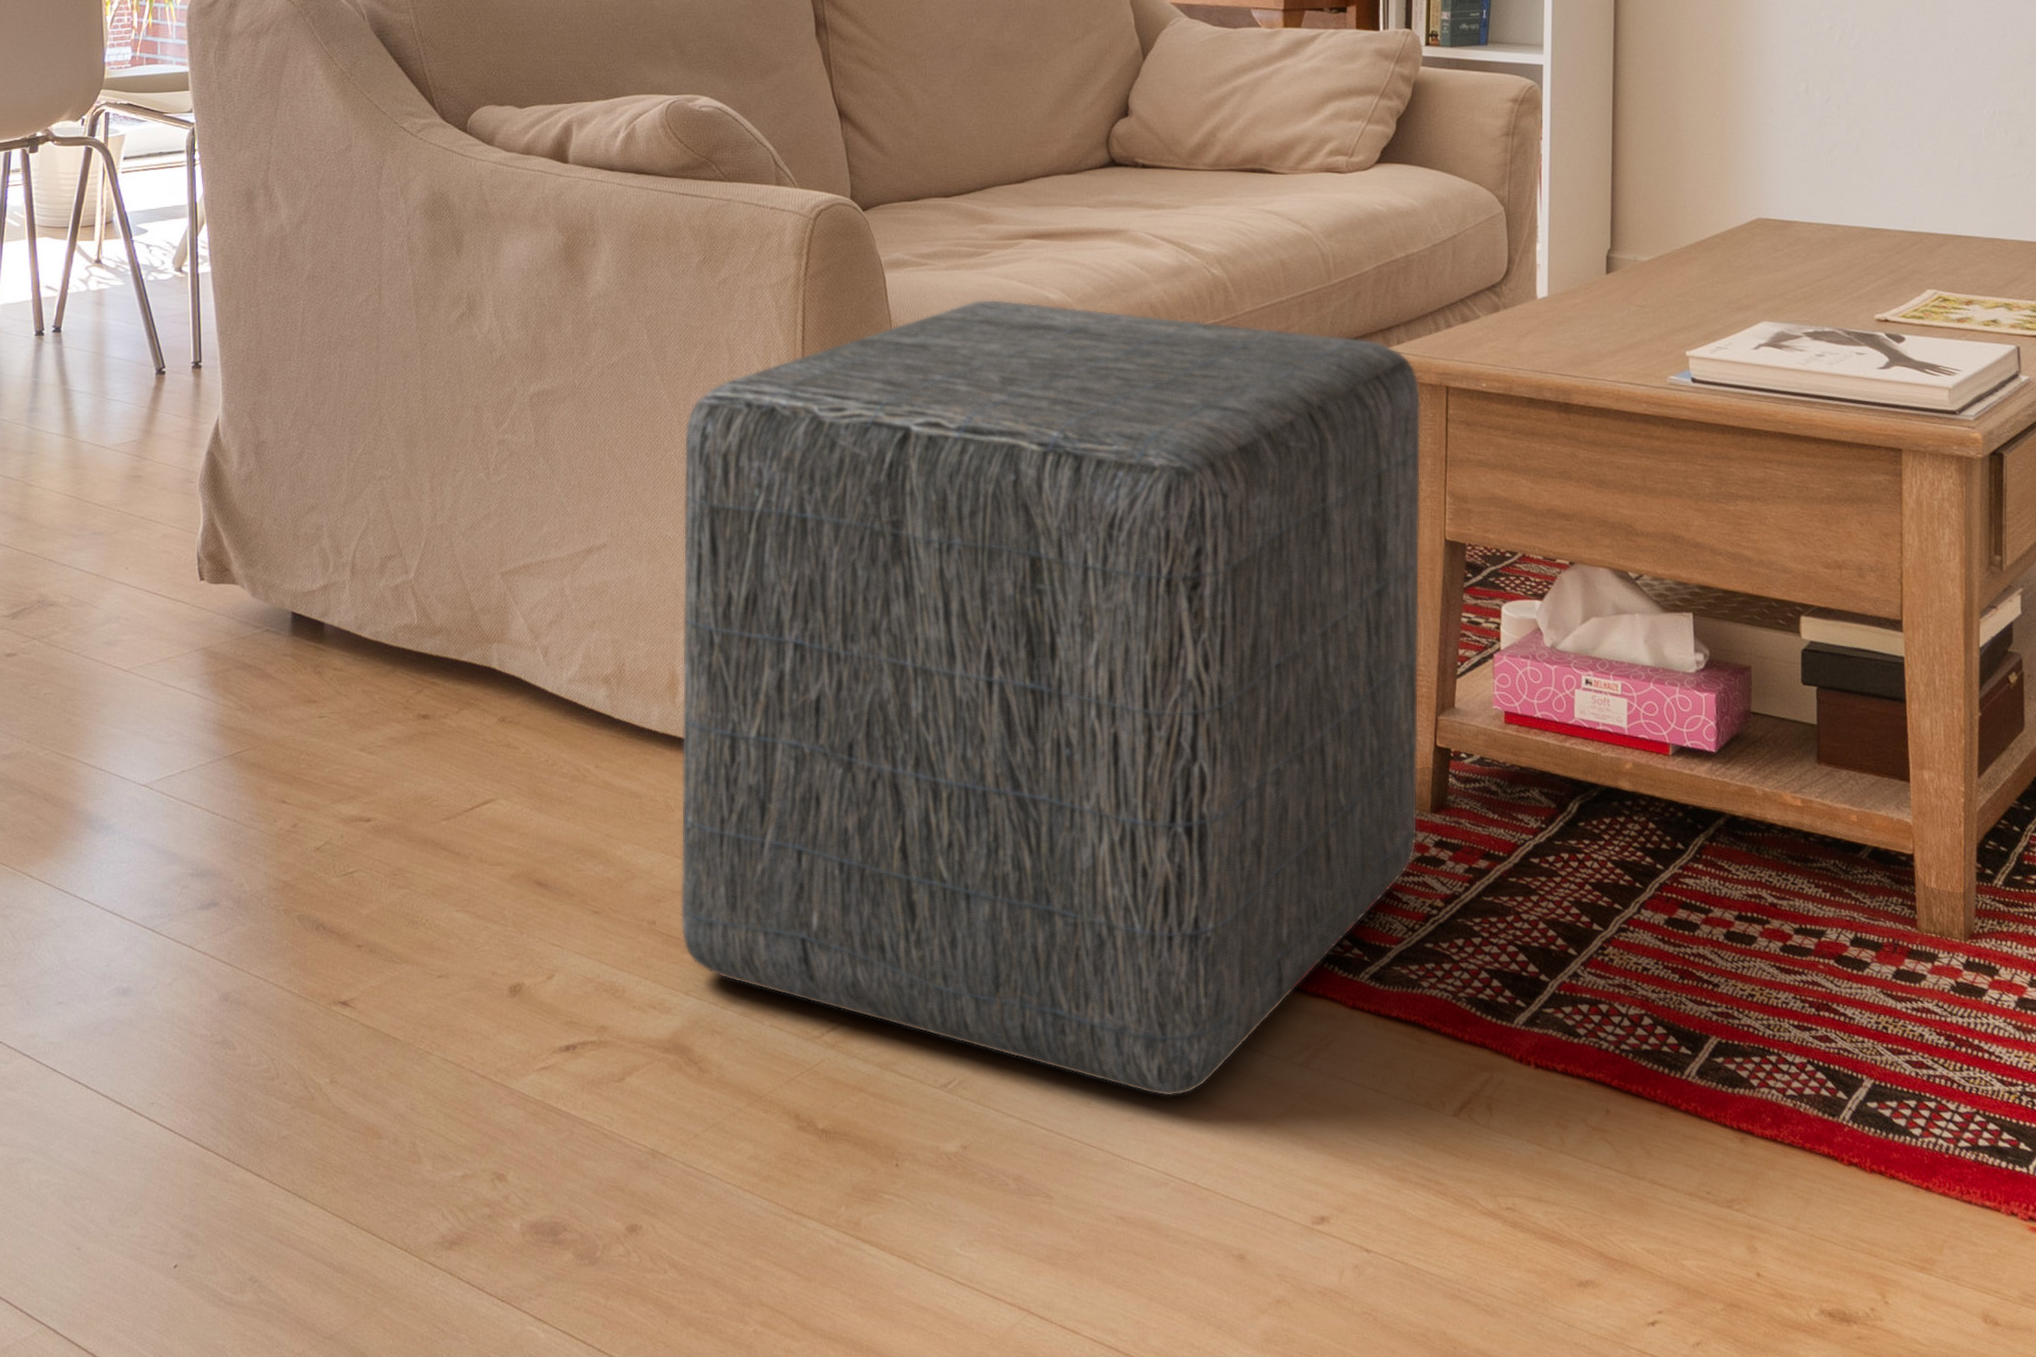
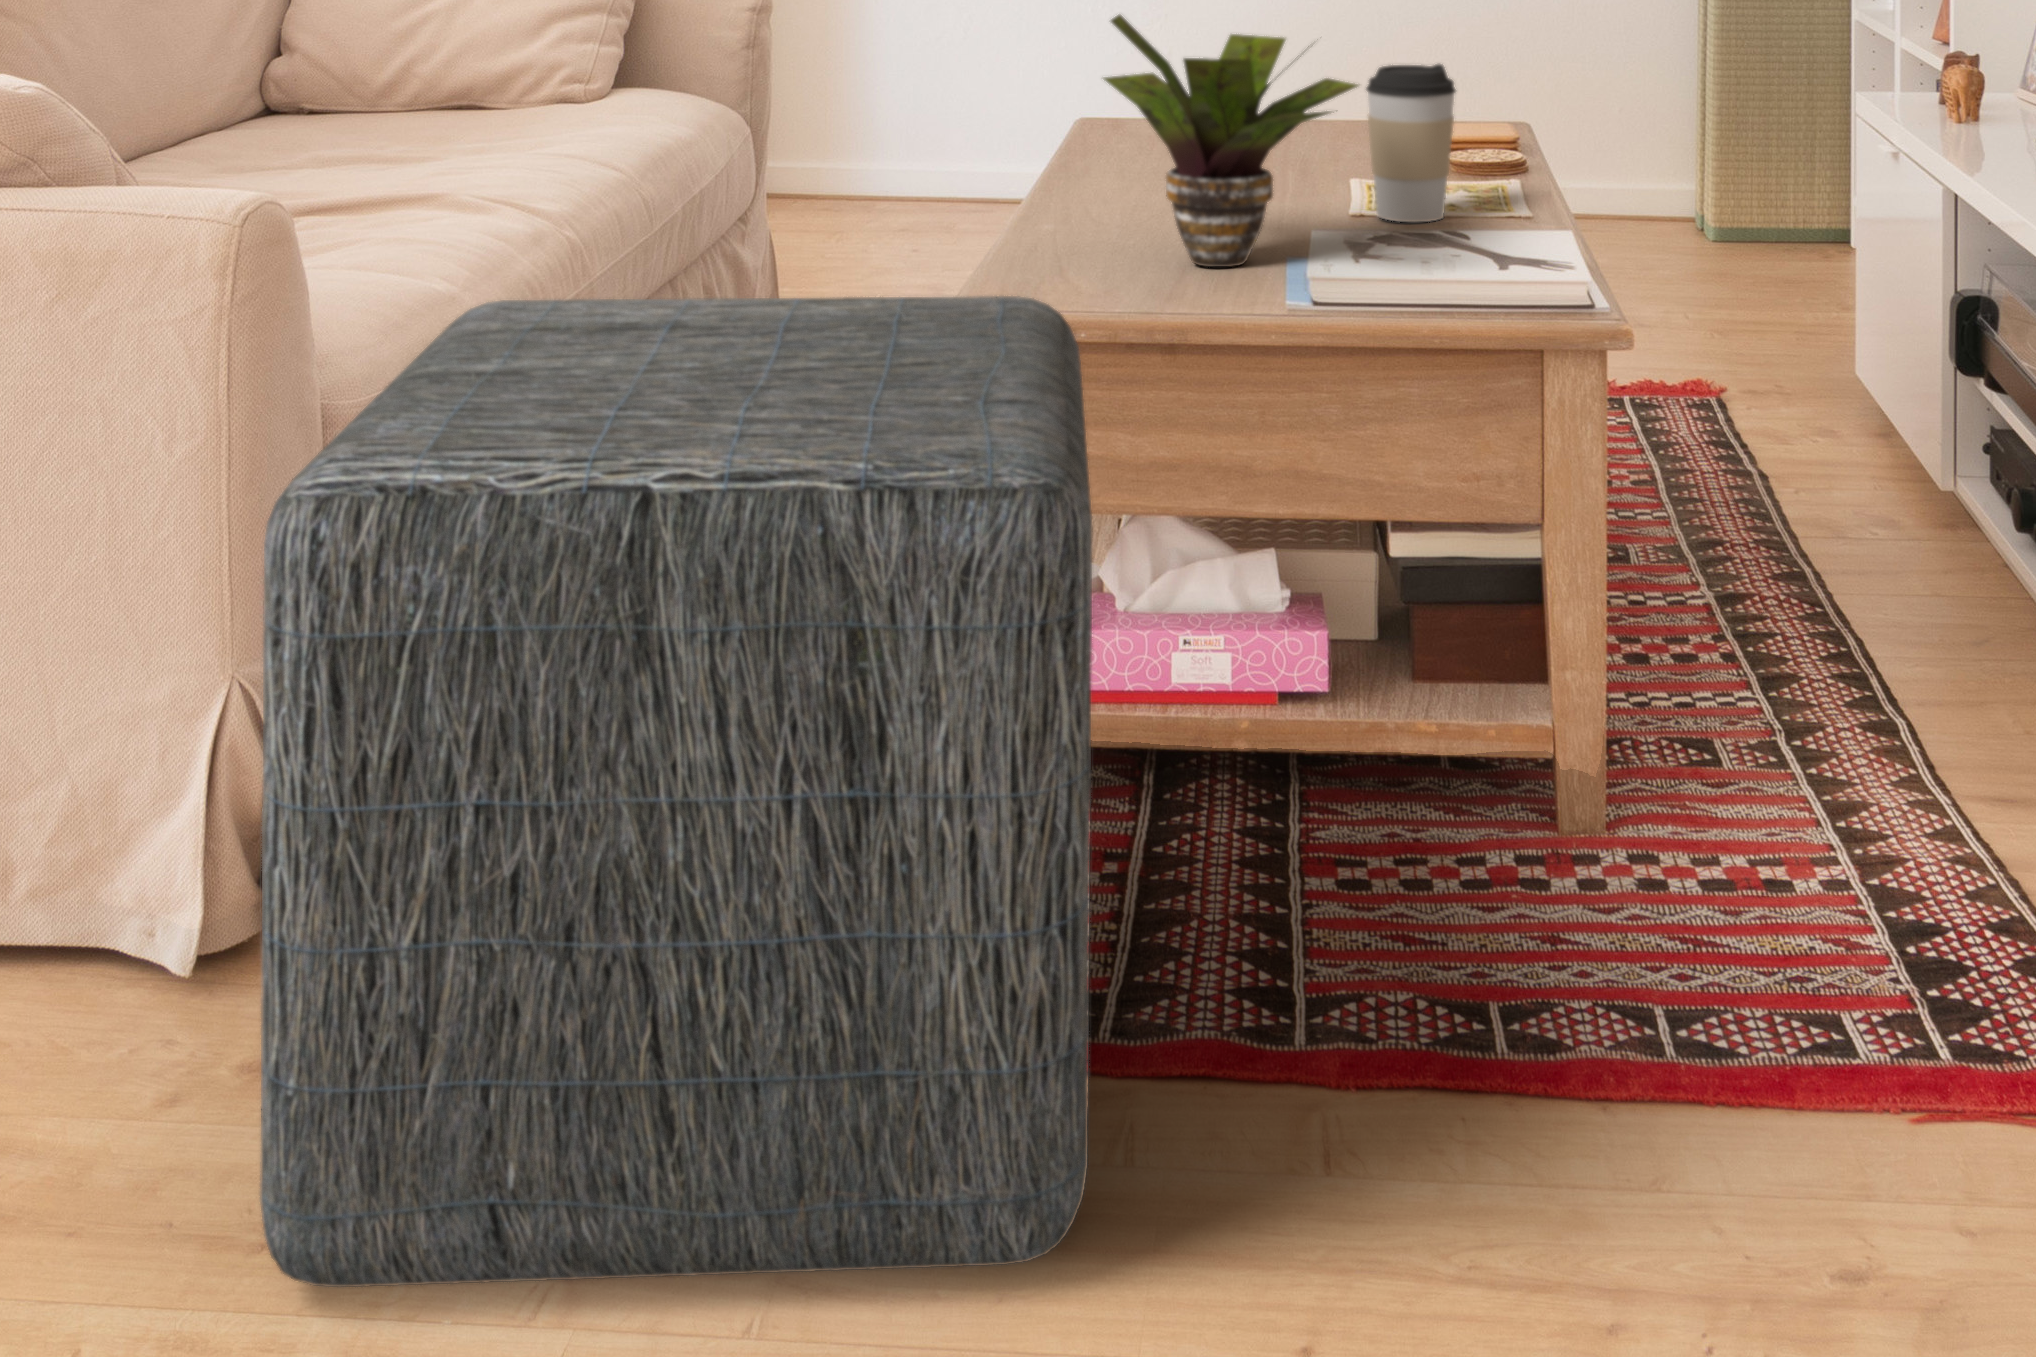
potted plant: none [1556,110,1810,350] -> present [1104,15,1358,267]
coffee cup: none [1858,179,1952,334] -> present [1366,64,1456,222]

